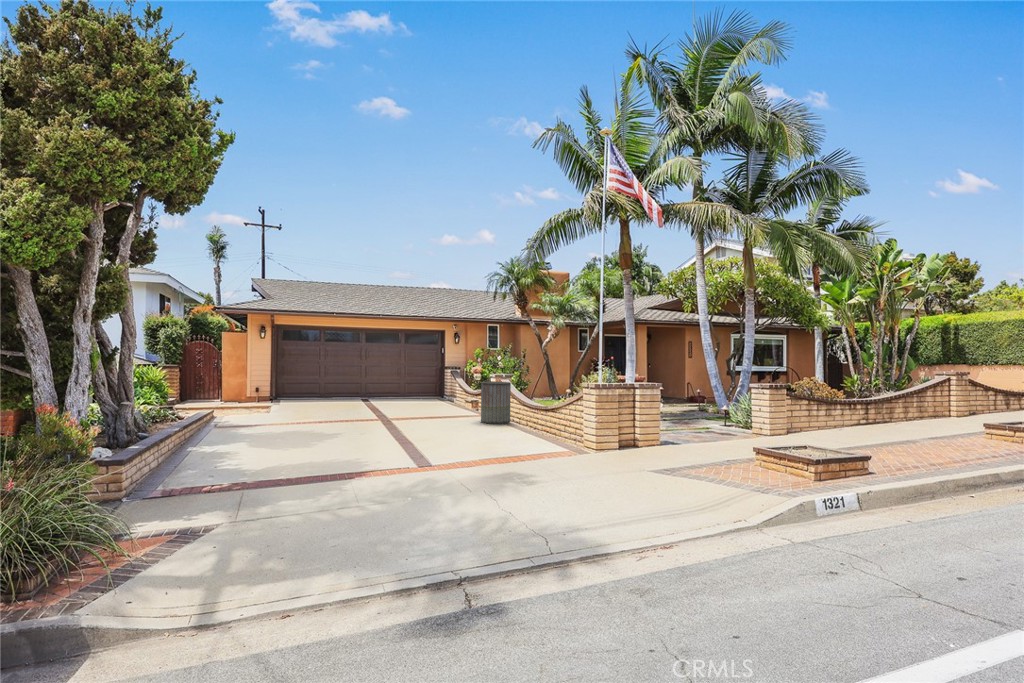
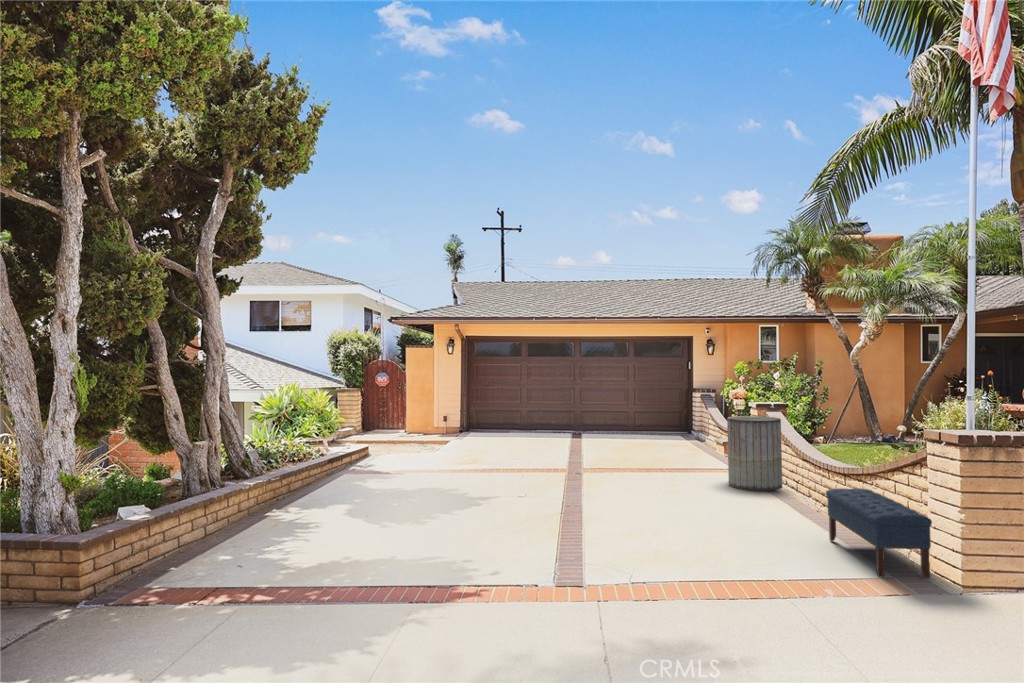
bench: none [539,415,586,453] -> present [826,488,932,578]

